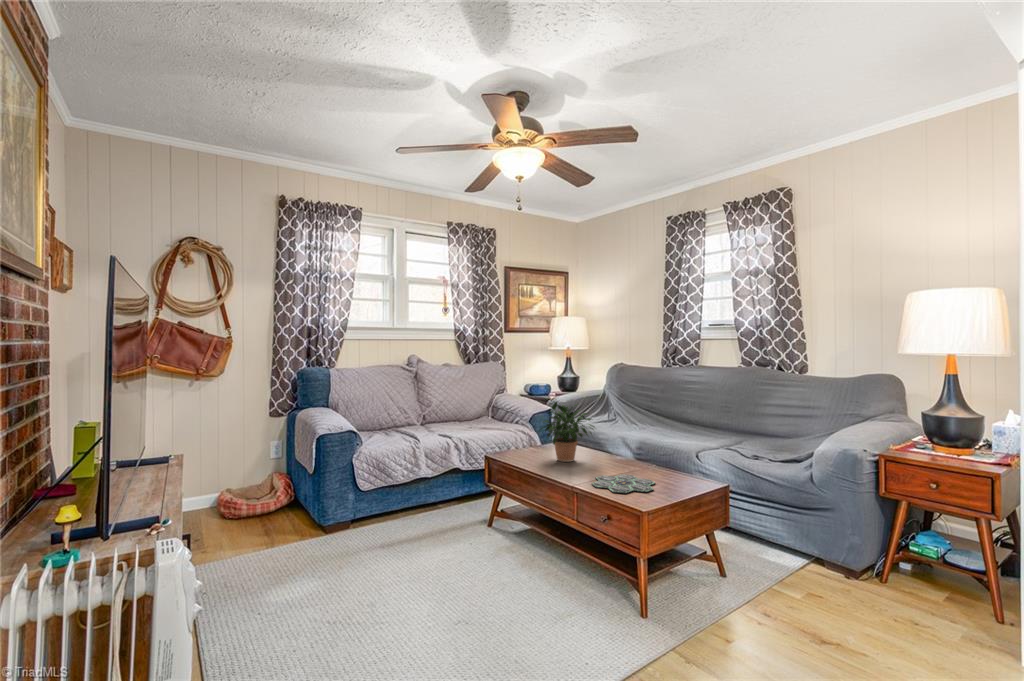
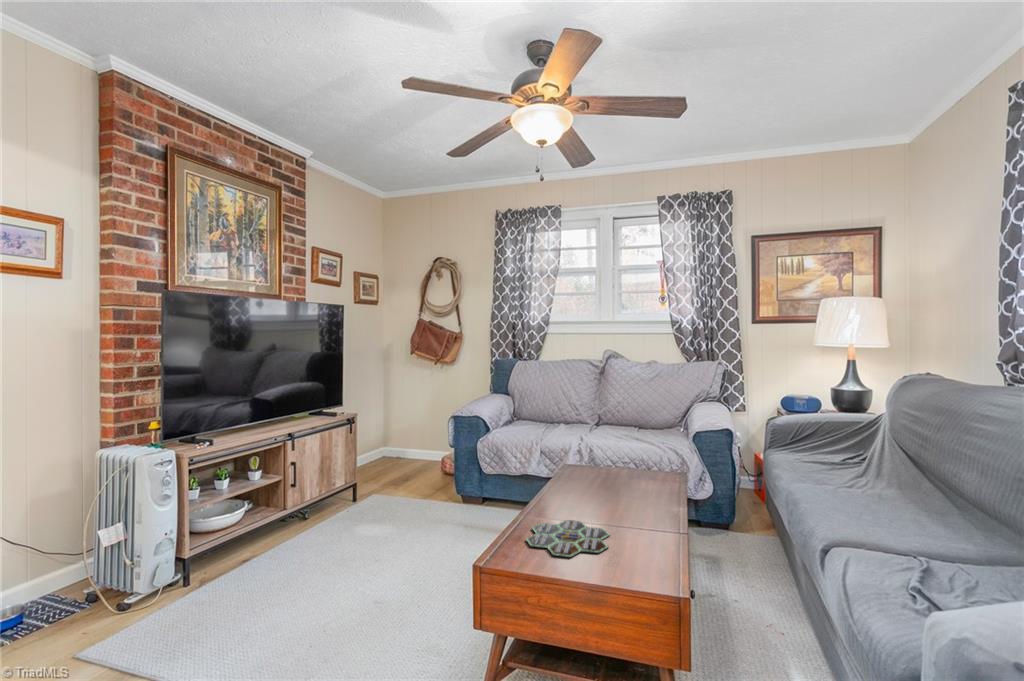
potted plant: present [541,401,595,462] -> none [573,416,658,497]

